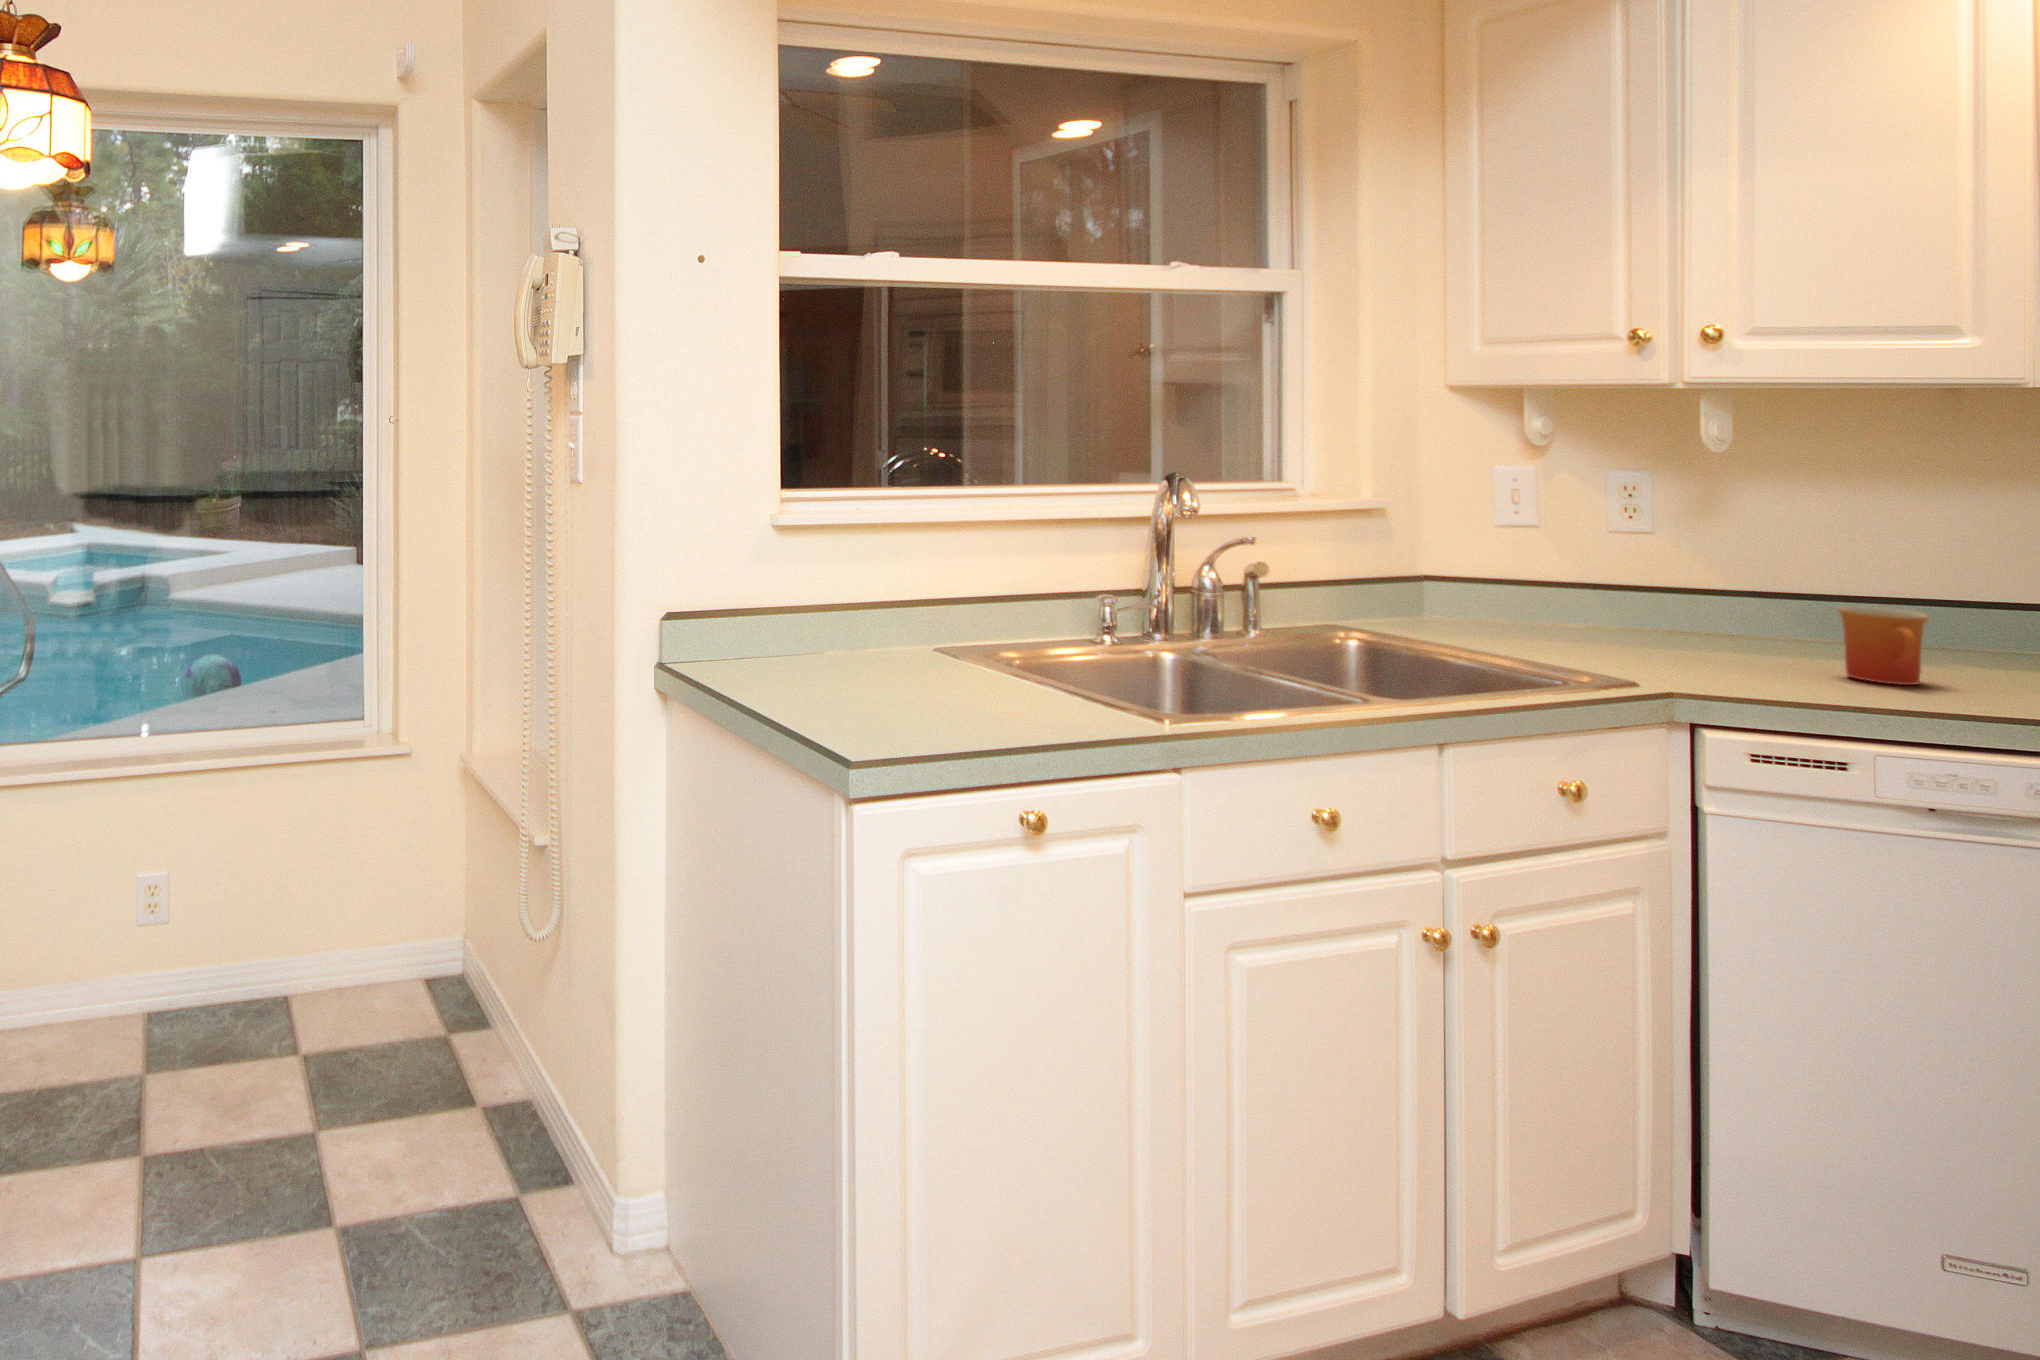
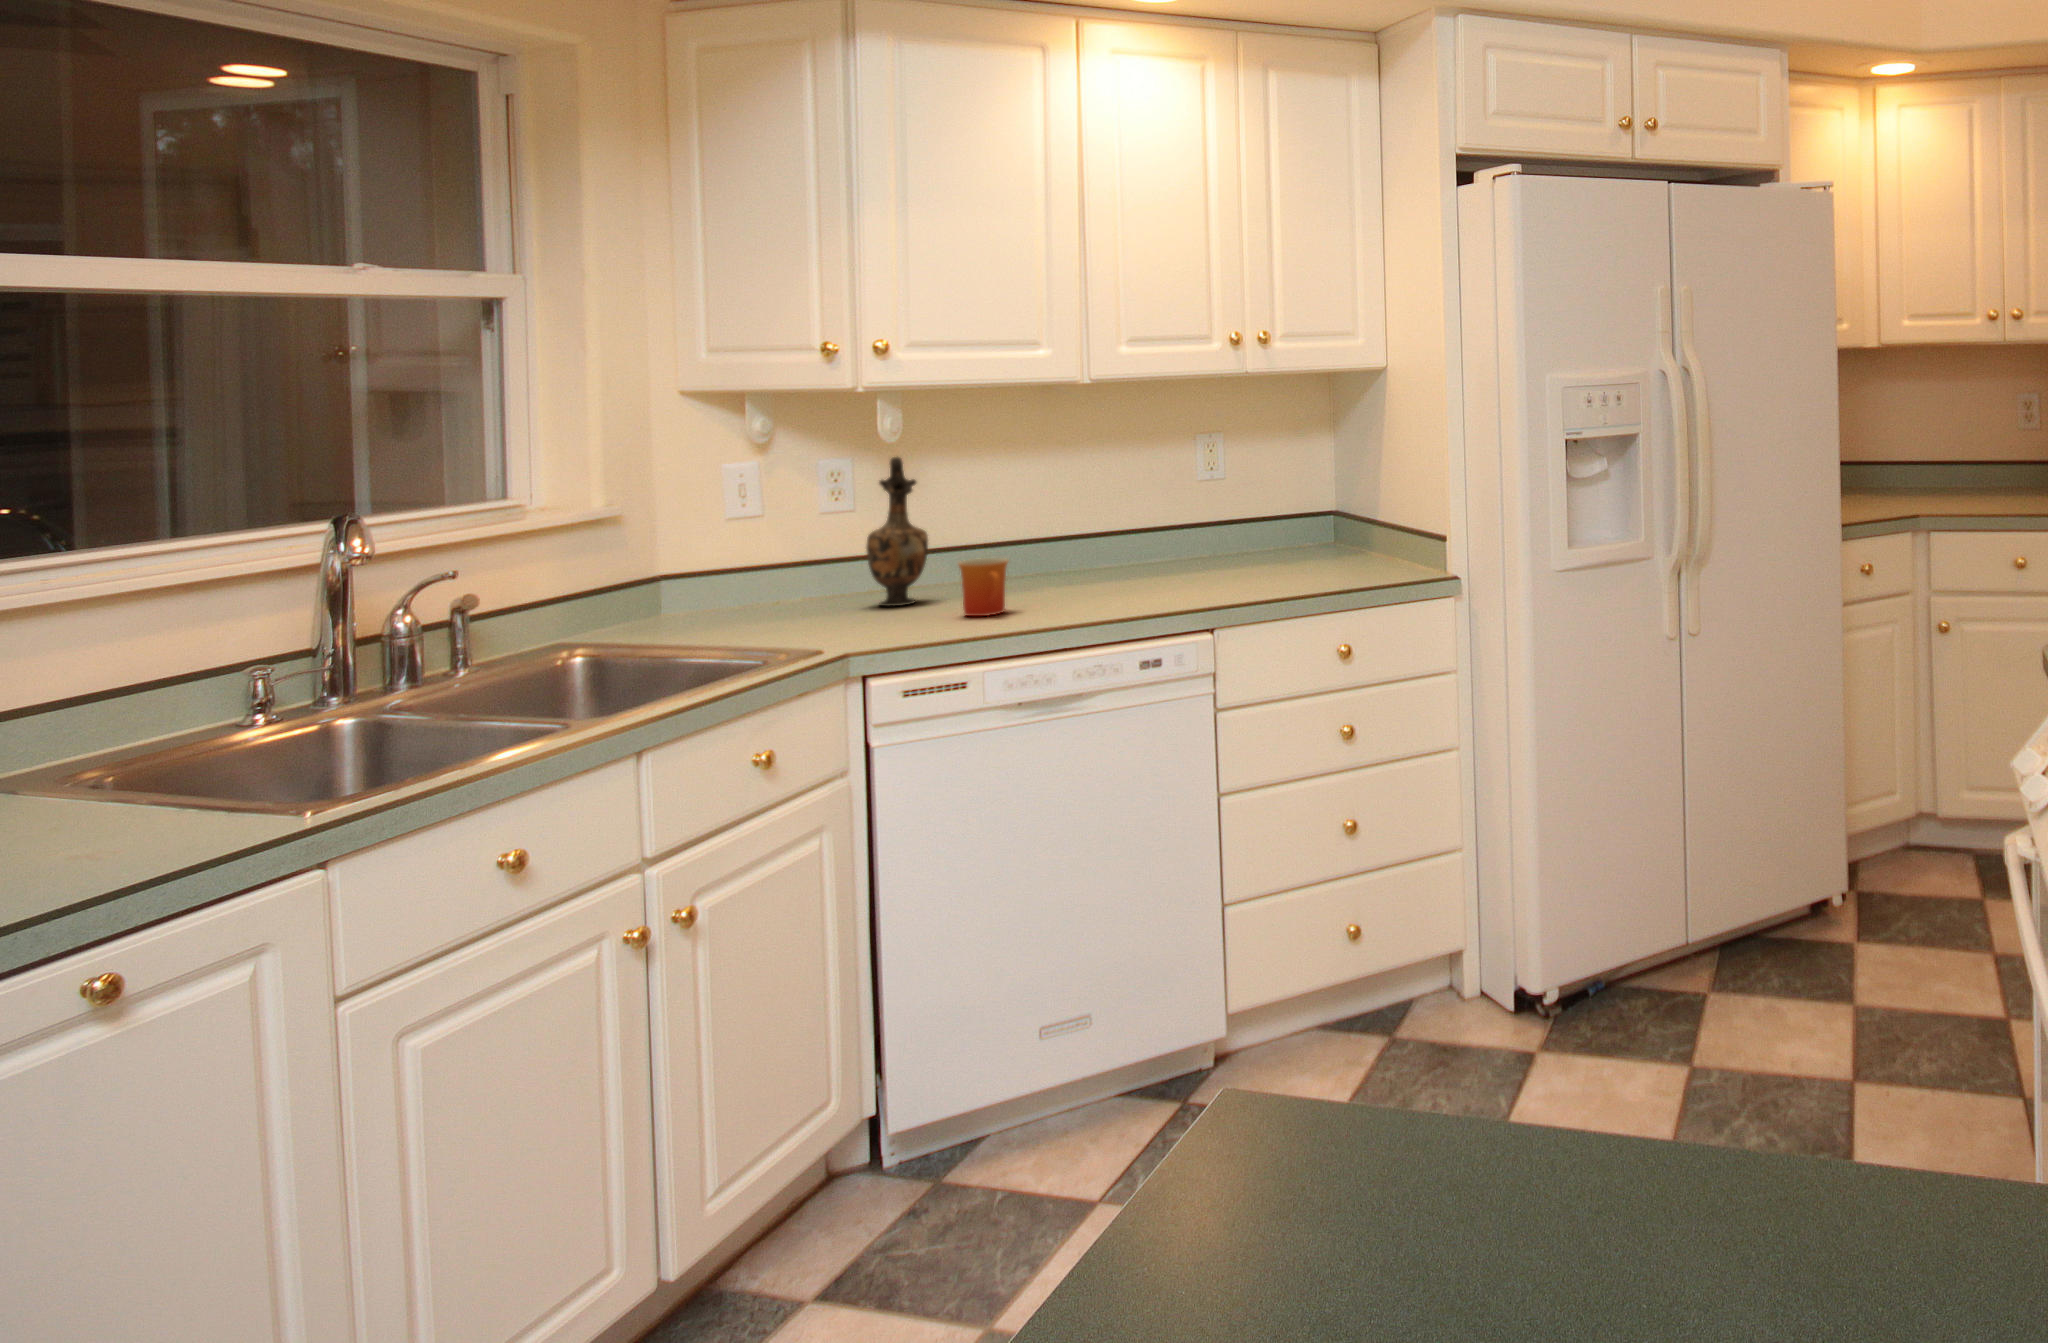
vase: none [1680,468,1774,648] -> present [866,457,928,606]

